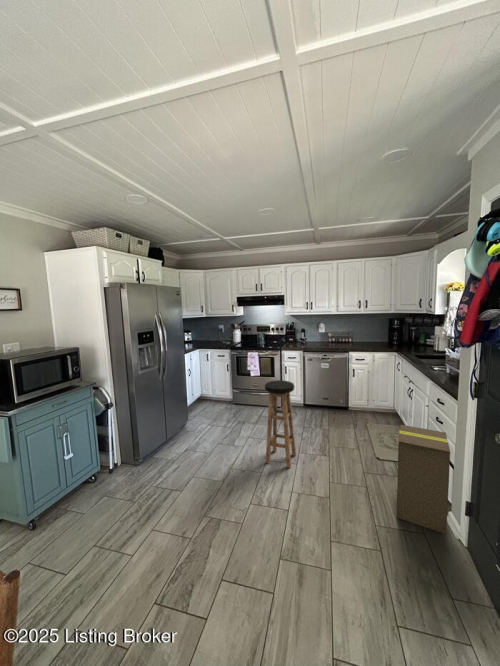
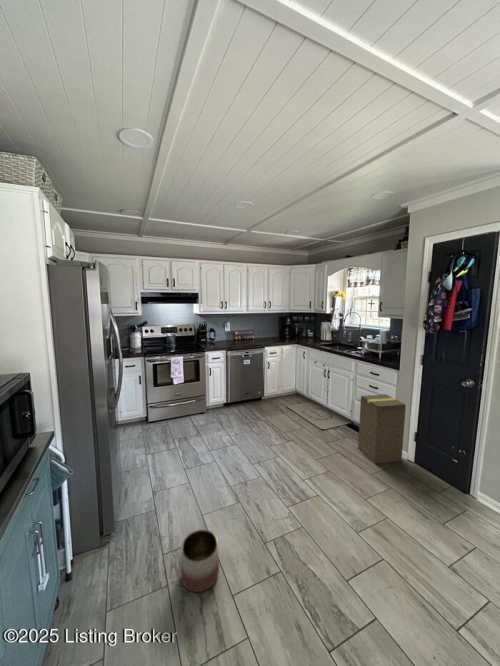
bar stool: present [265,380,296,468] -> none [248,379,280,467]
planter: none [137,477,167,517] -> present [181,530,219,592]

